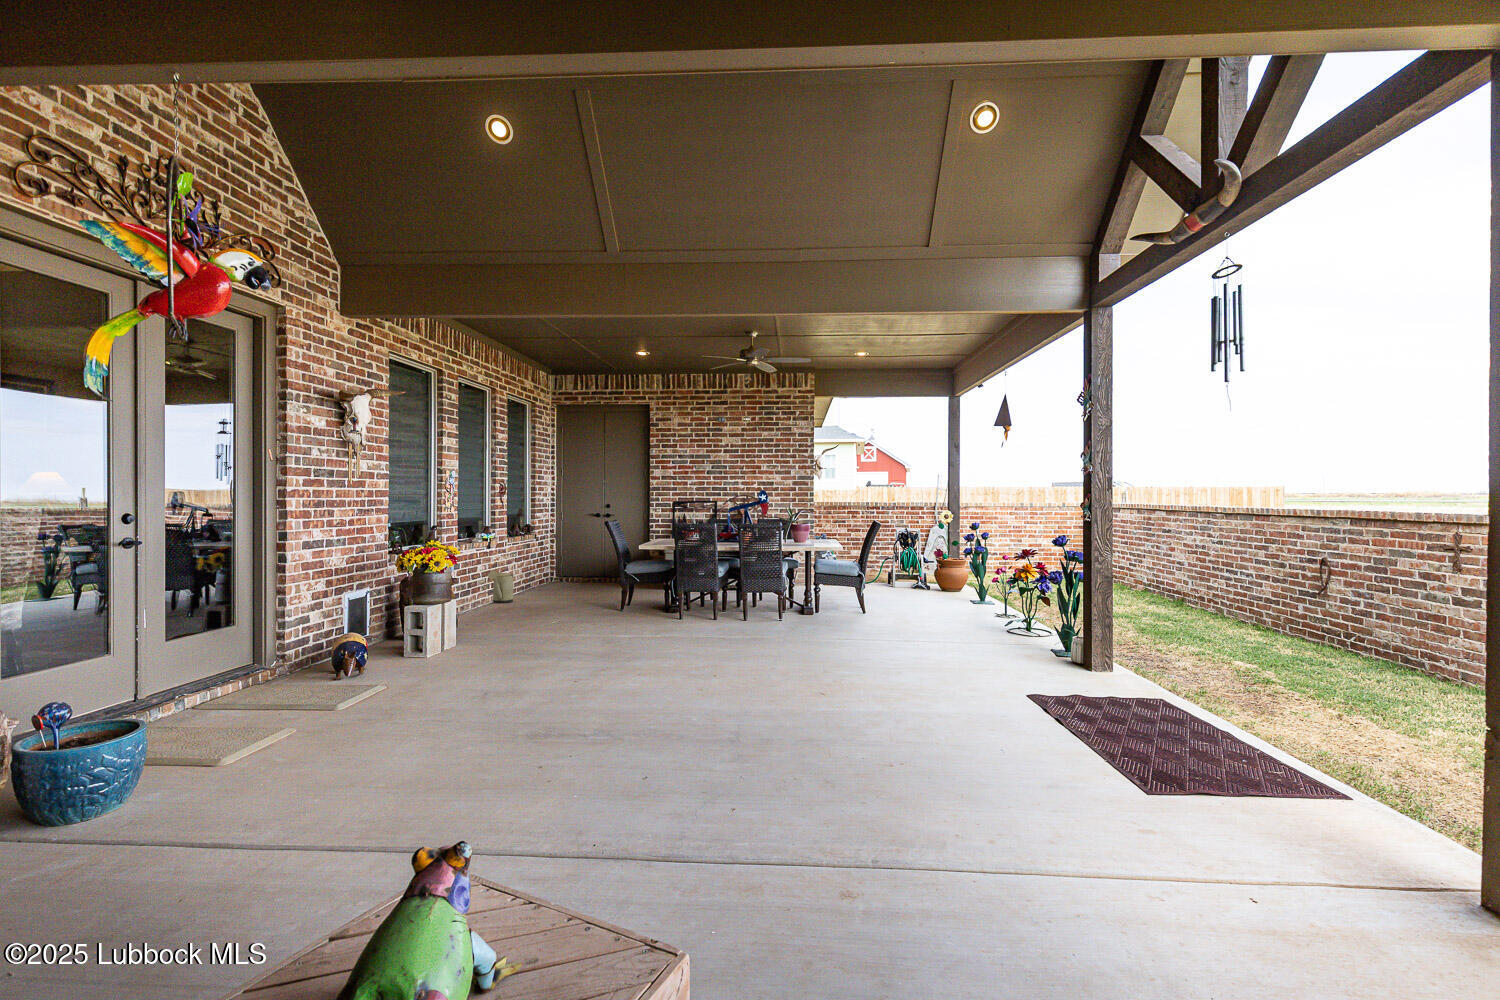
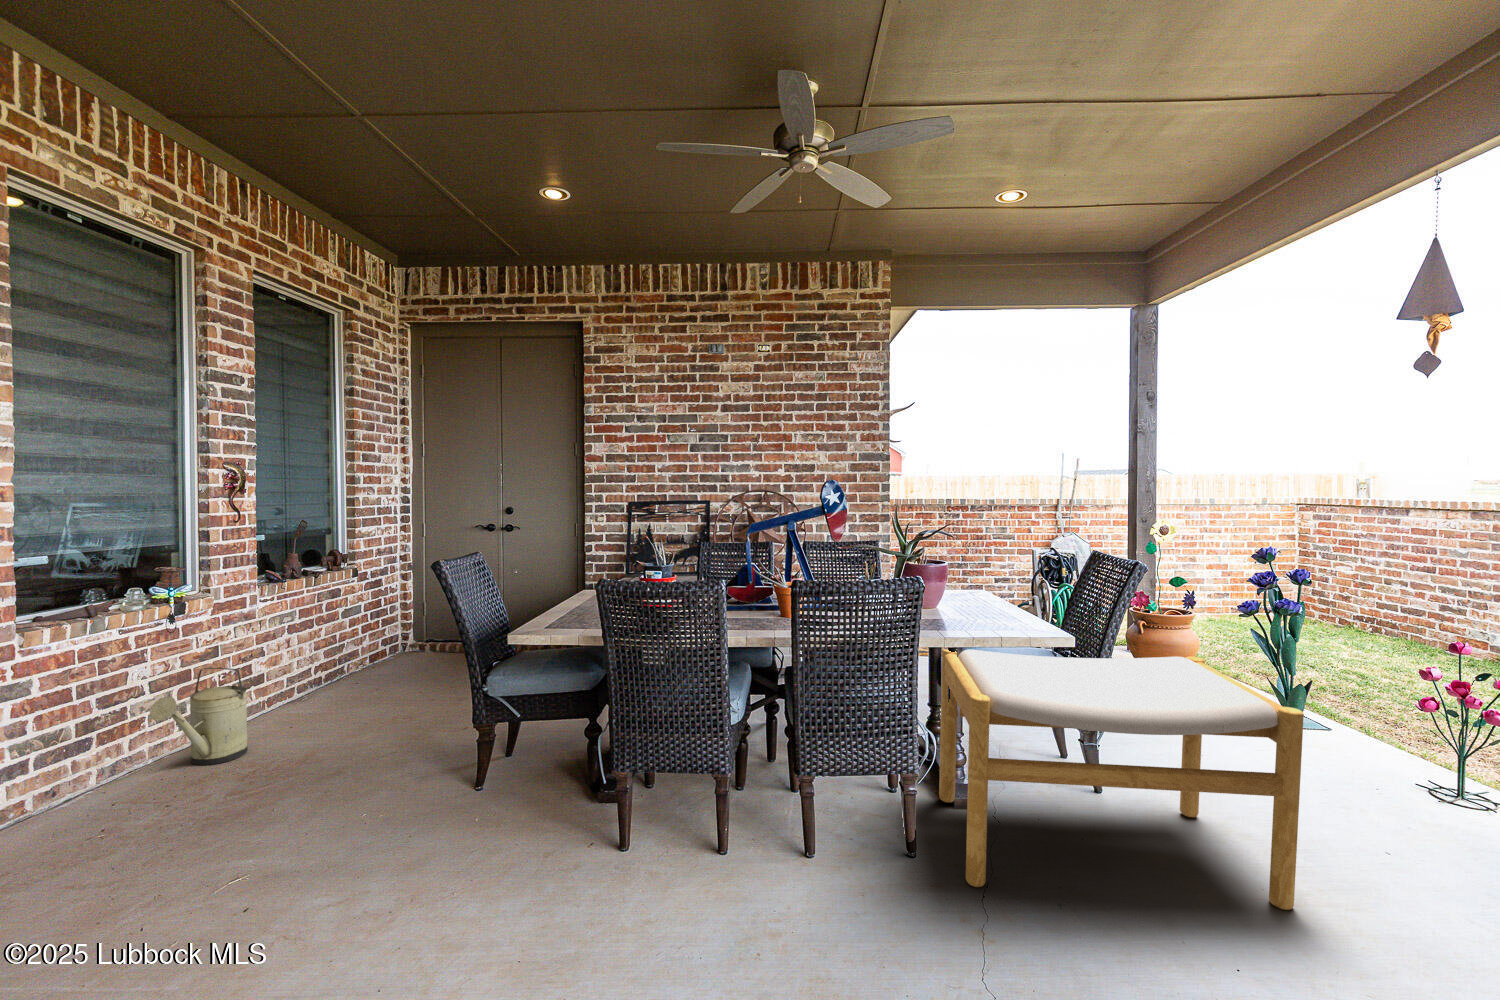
footstool: none [793,552,900,628] -> present [939,649,1304,910]

